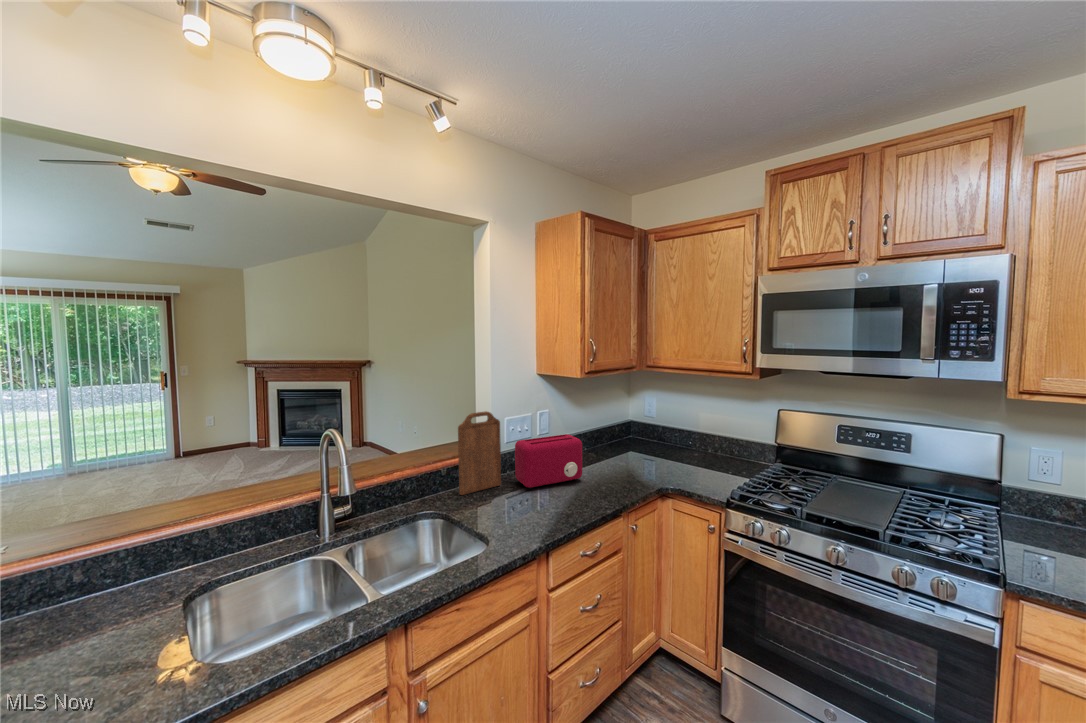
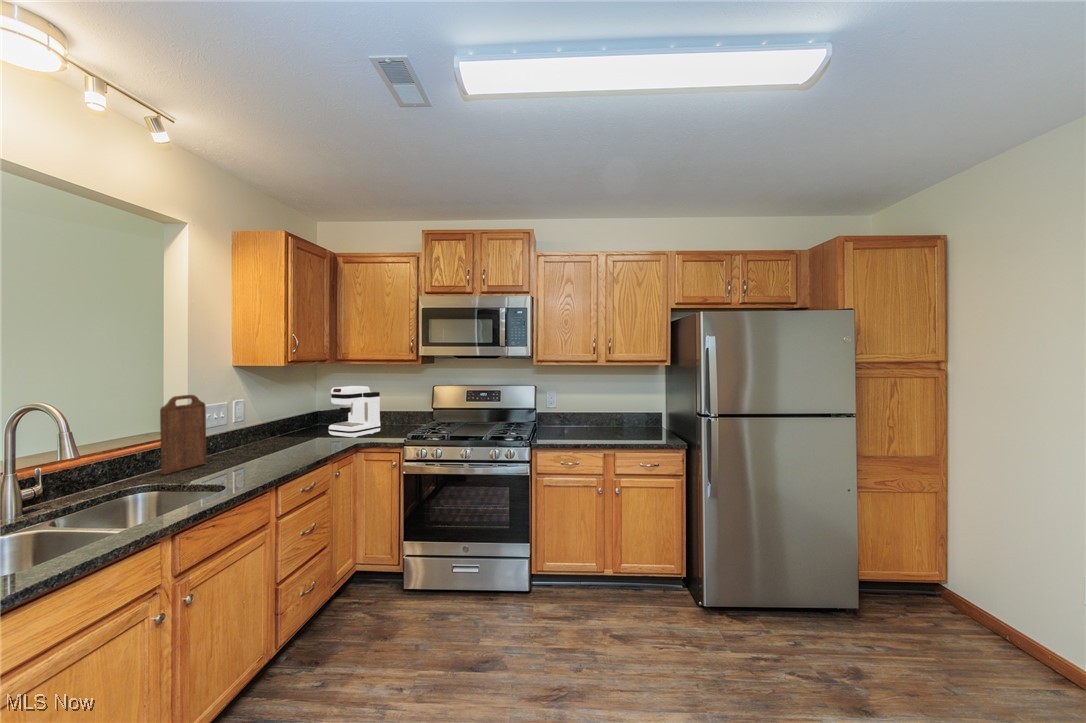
coffee maker: none [624,400,695,471] -> present [322,386,380,438]
toaster: present [515,434,582,489] -> none [221,414,290,461]

